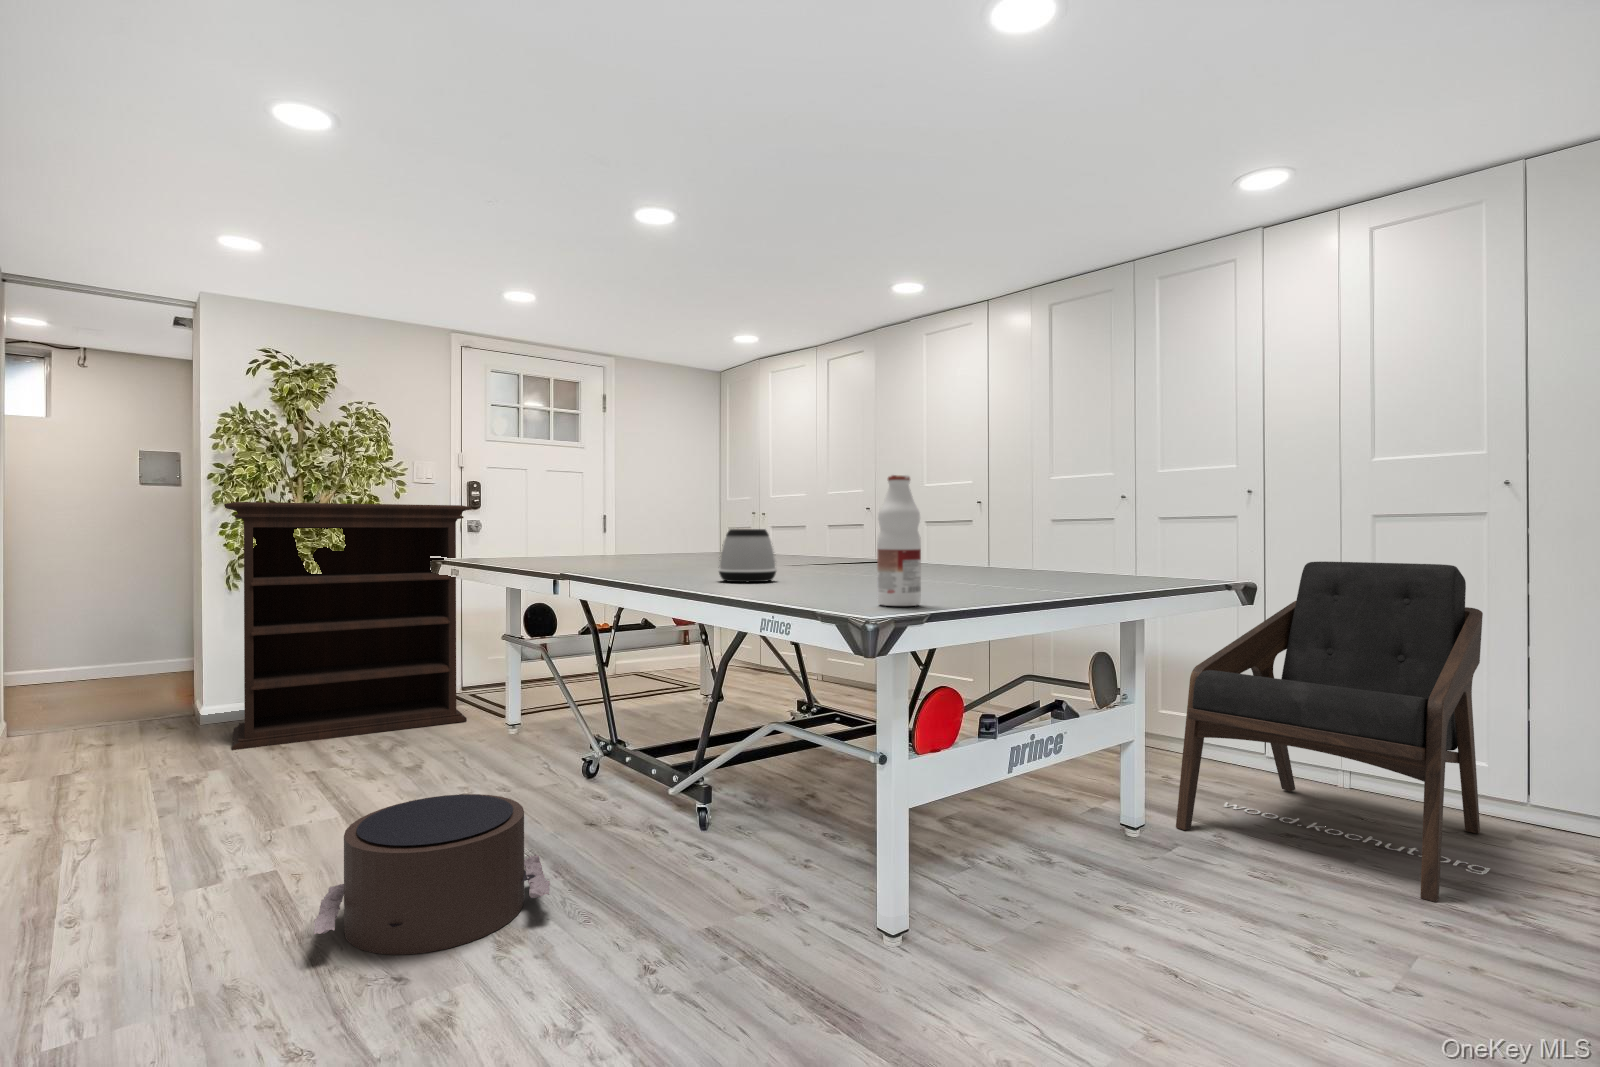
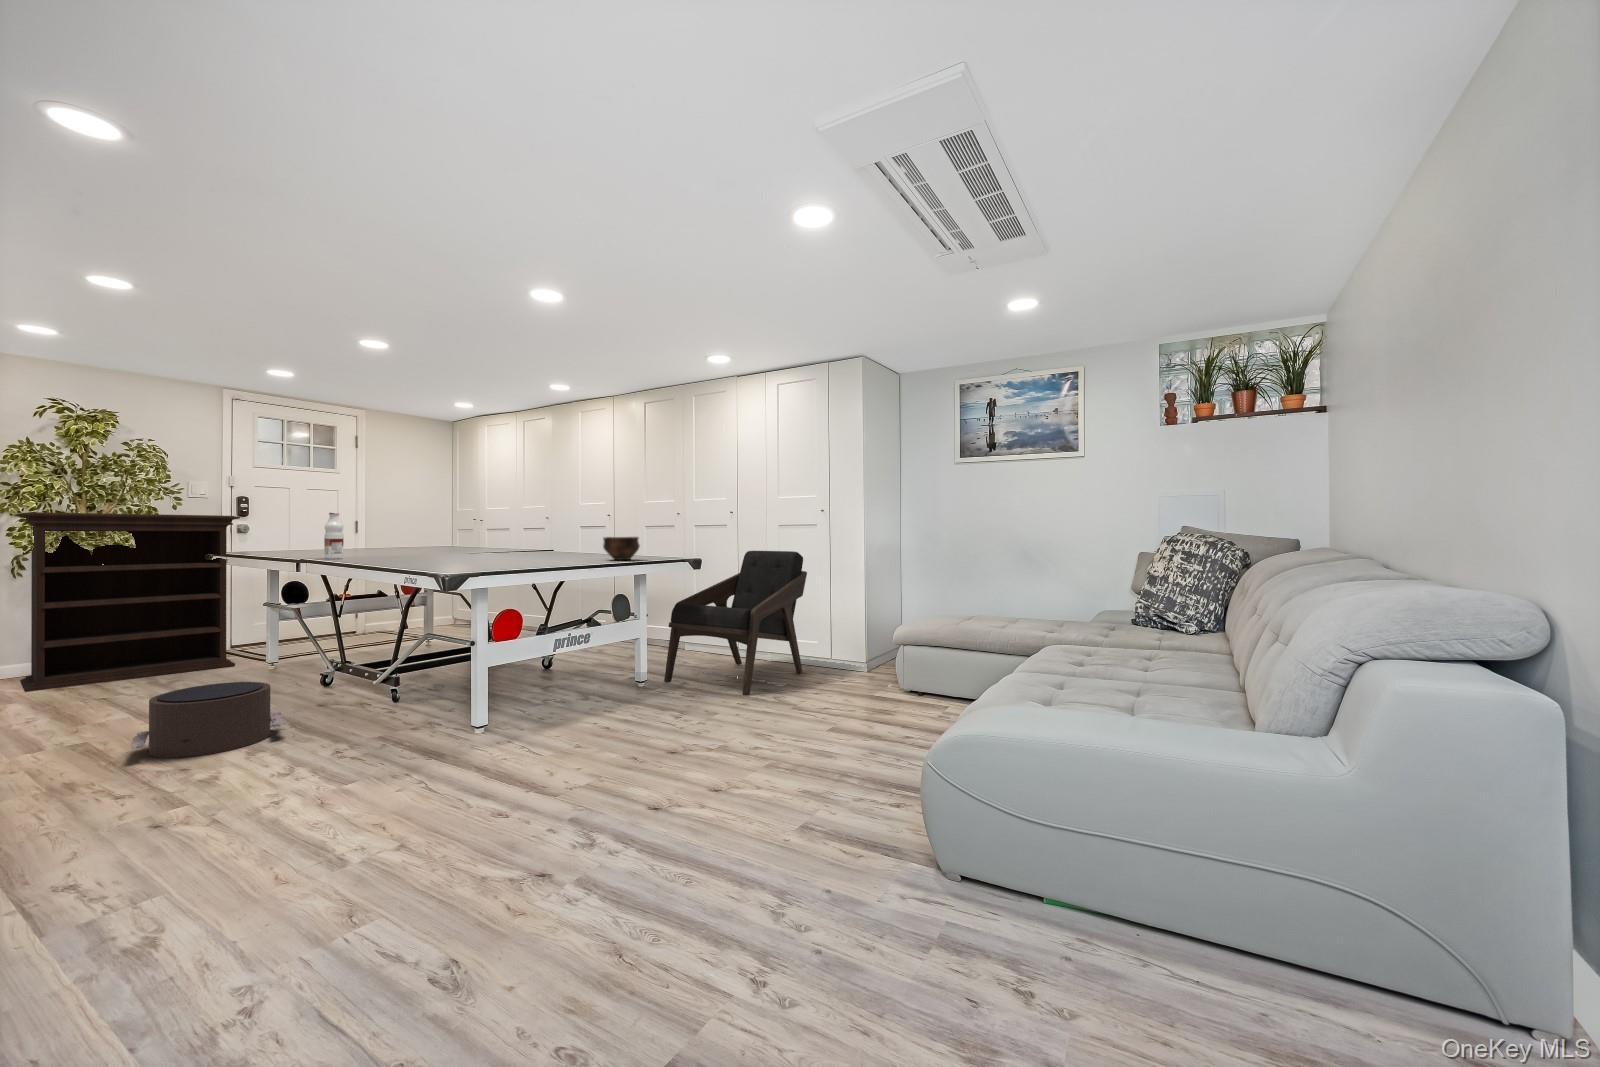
beverage bottle: present [877,475,921,606] -> present [324,513,344,559]
speaker: present [719,529,777,582] -> none [403,534,439,563]
bowl: none [1054,533,1130,580] -> present [603,537,640,560]

